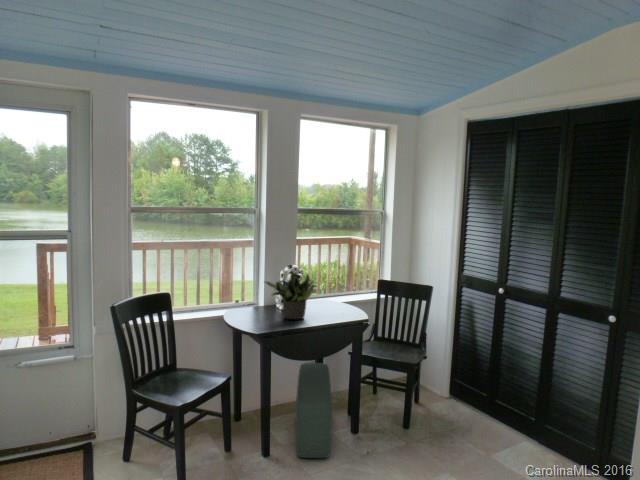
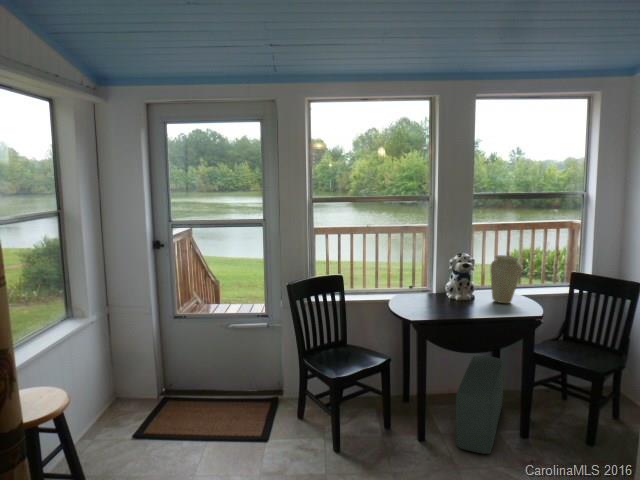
vase: none [318,266,344,310] -> present [490,255,521,303]
potted plant: present [266,271,314,319] -> none [428,259,482,310]

